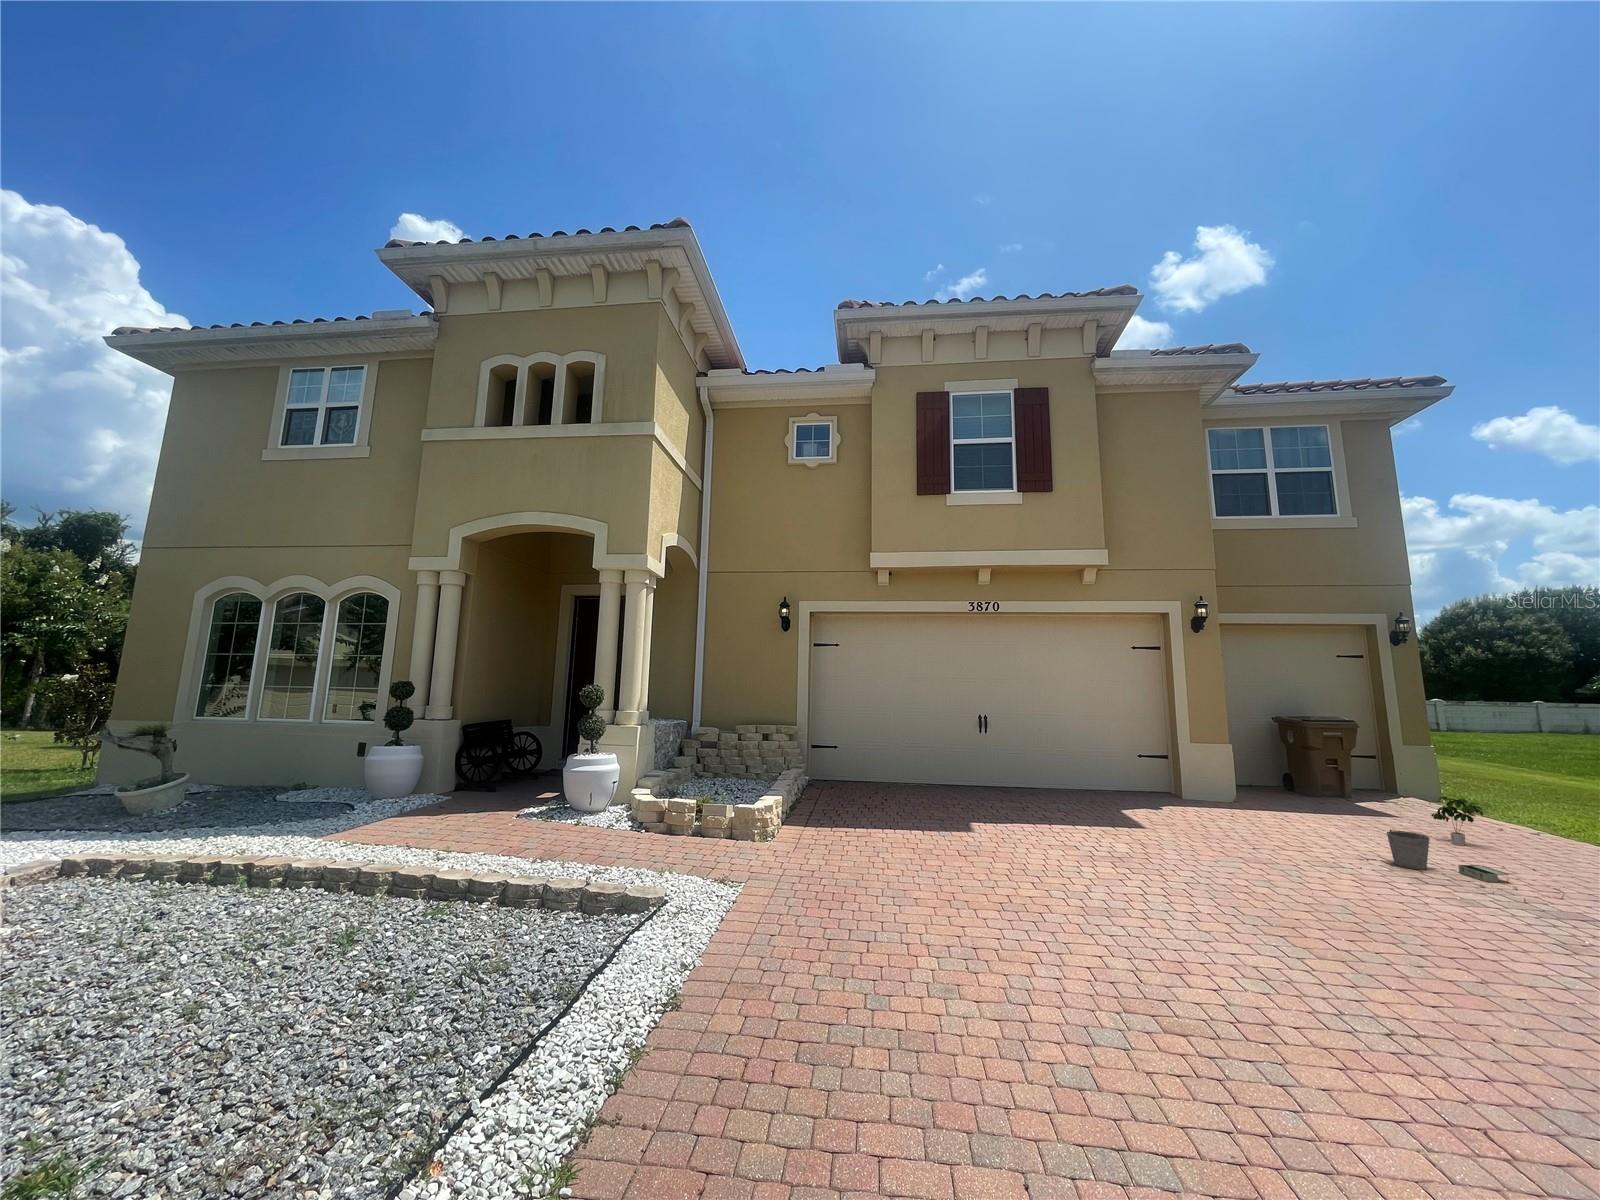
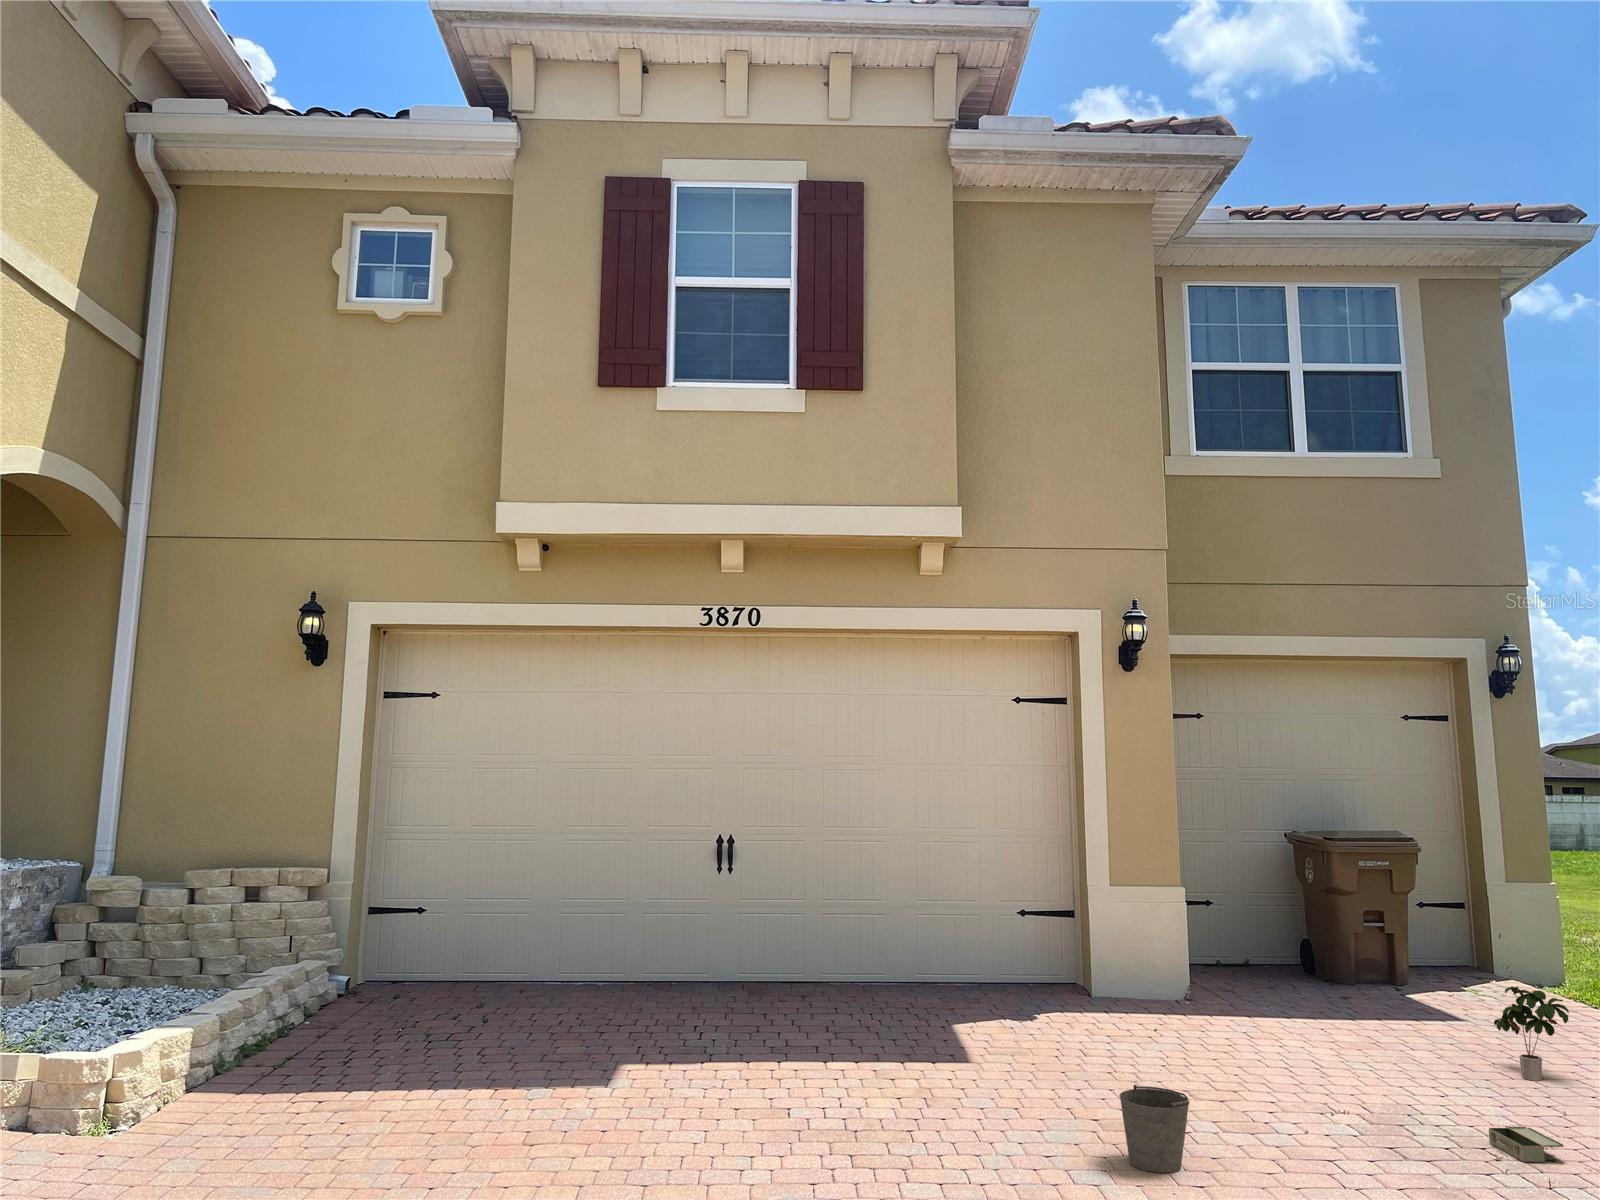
bucket: present [1387,830,1430,869] -> present [1119,1085,1190,1173]

